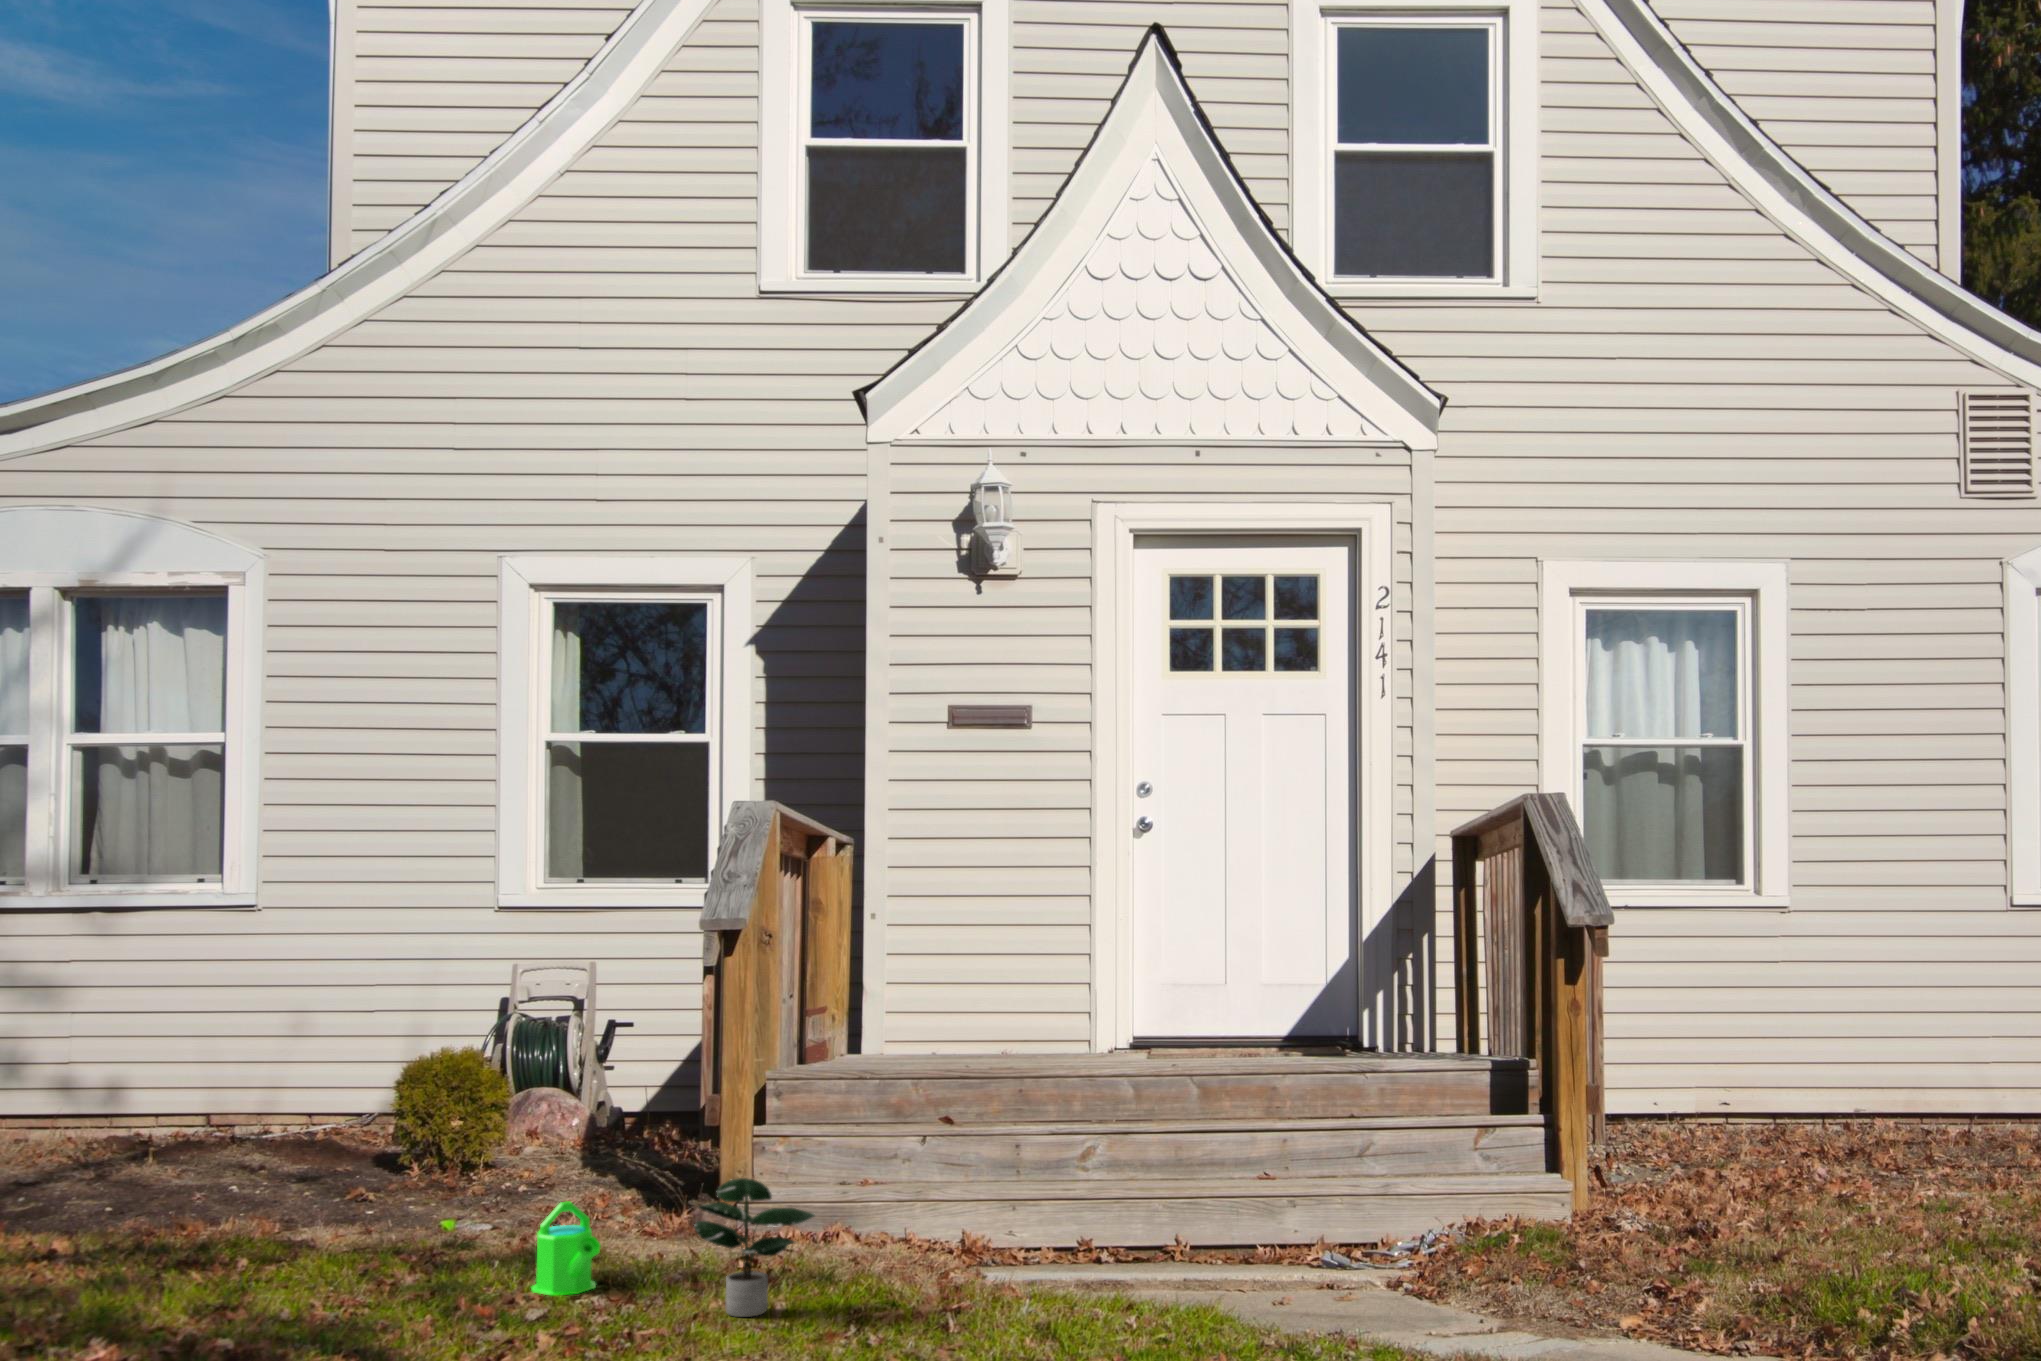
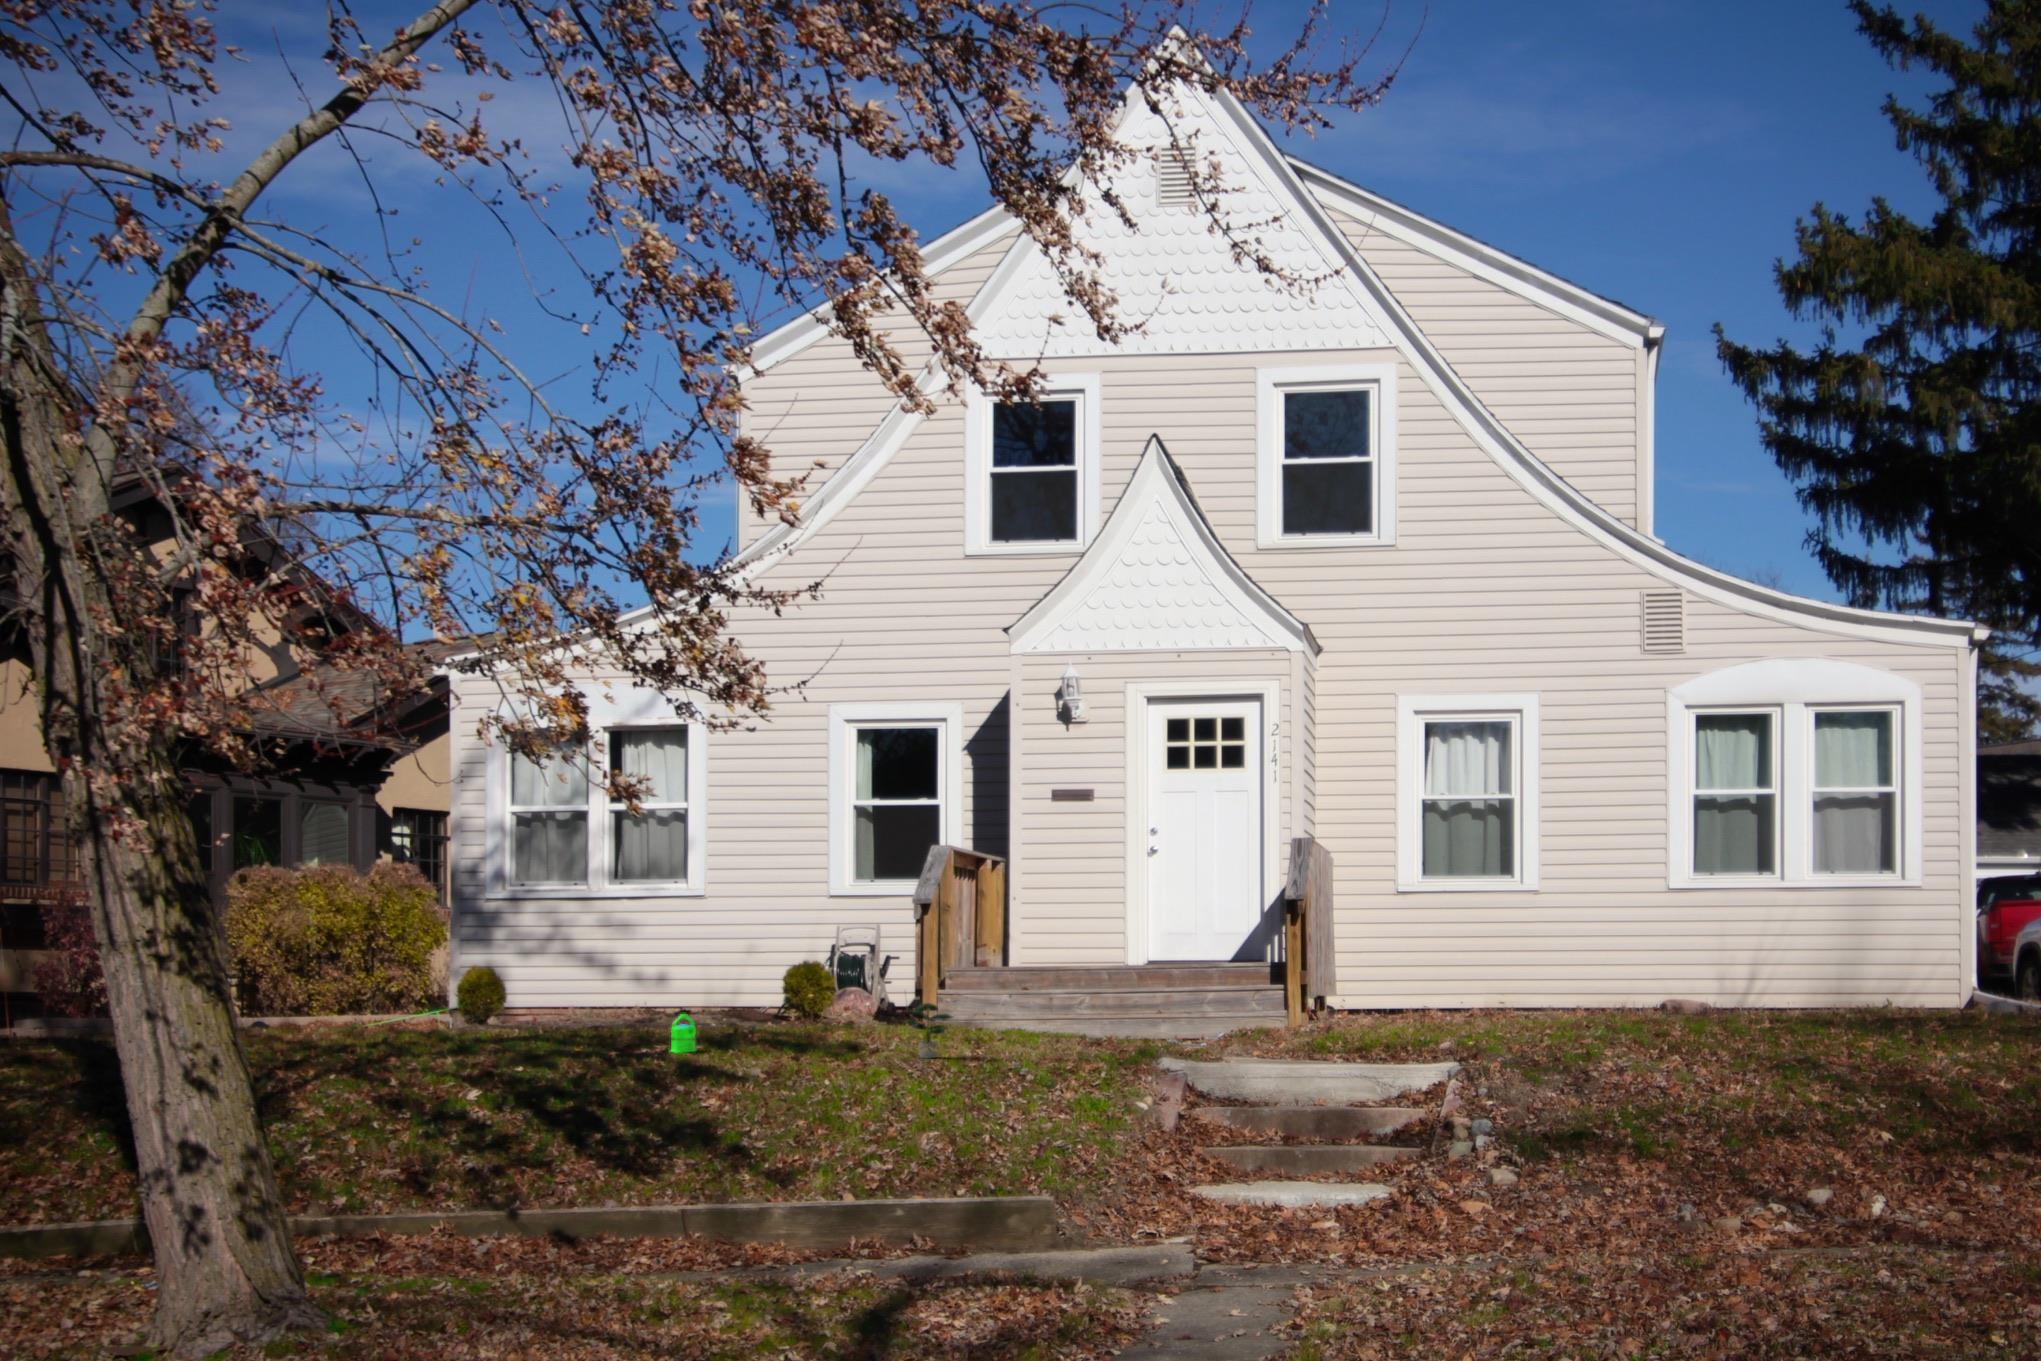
watering can: present [531,1201,601,1295] -> present [671,1014,696,1053]

